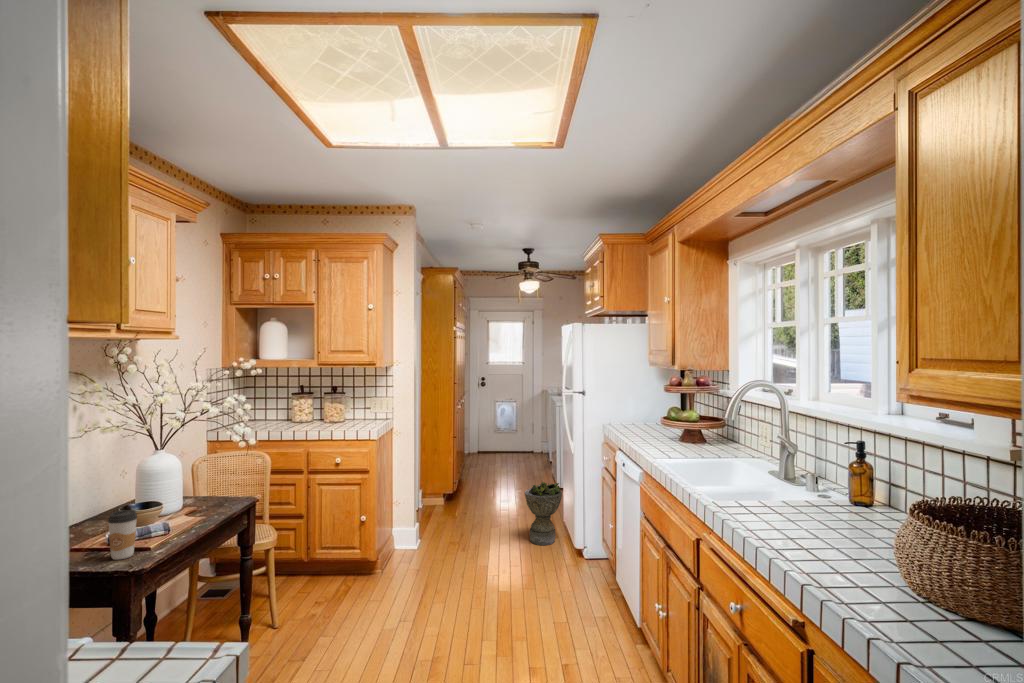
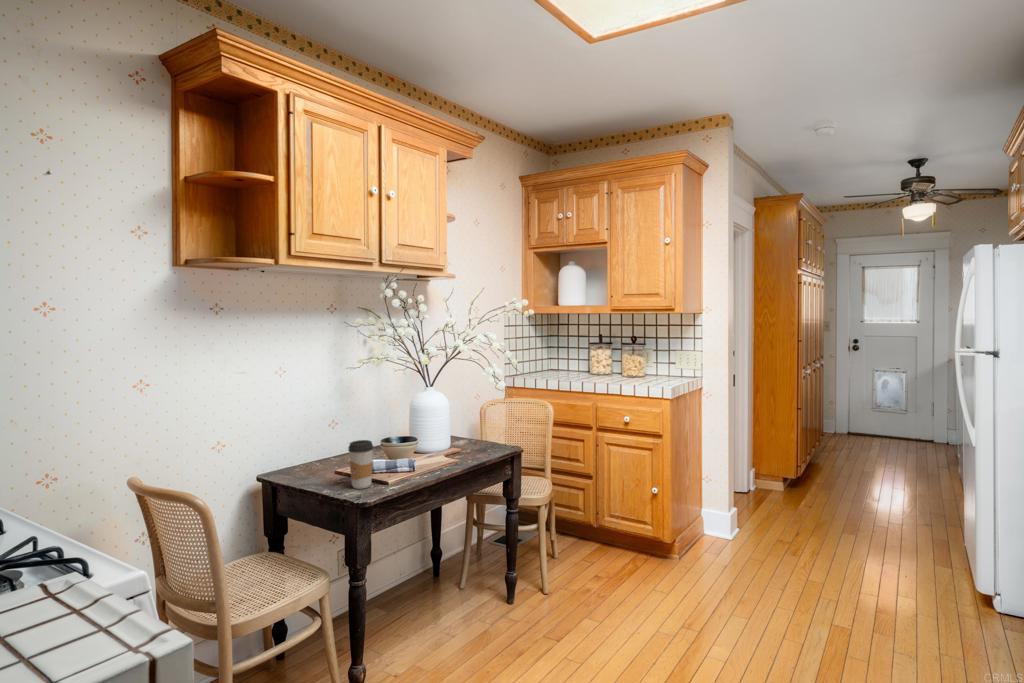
planter: present [525,482,562,545] -> none [906,492,983,591]

